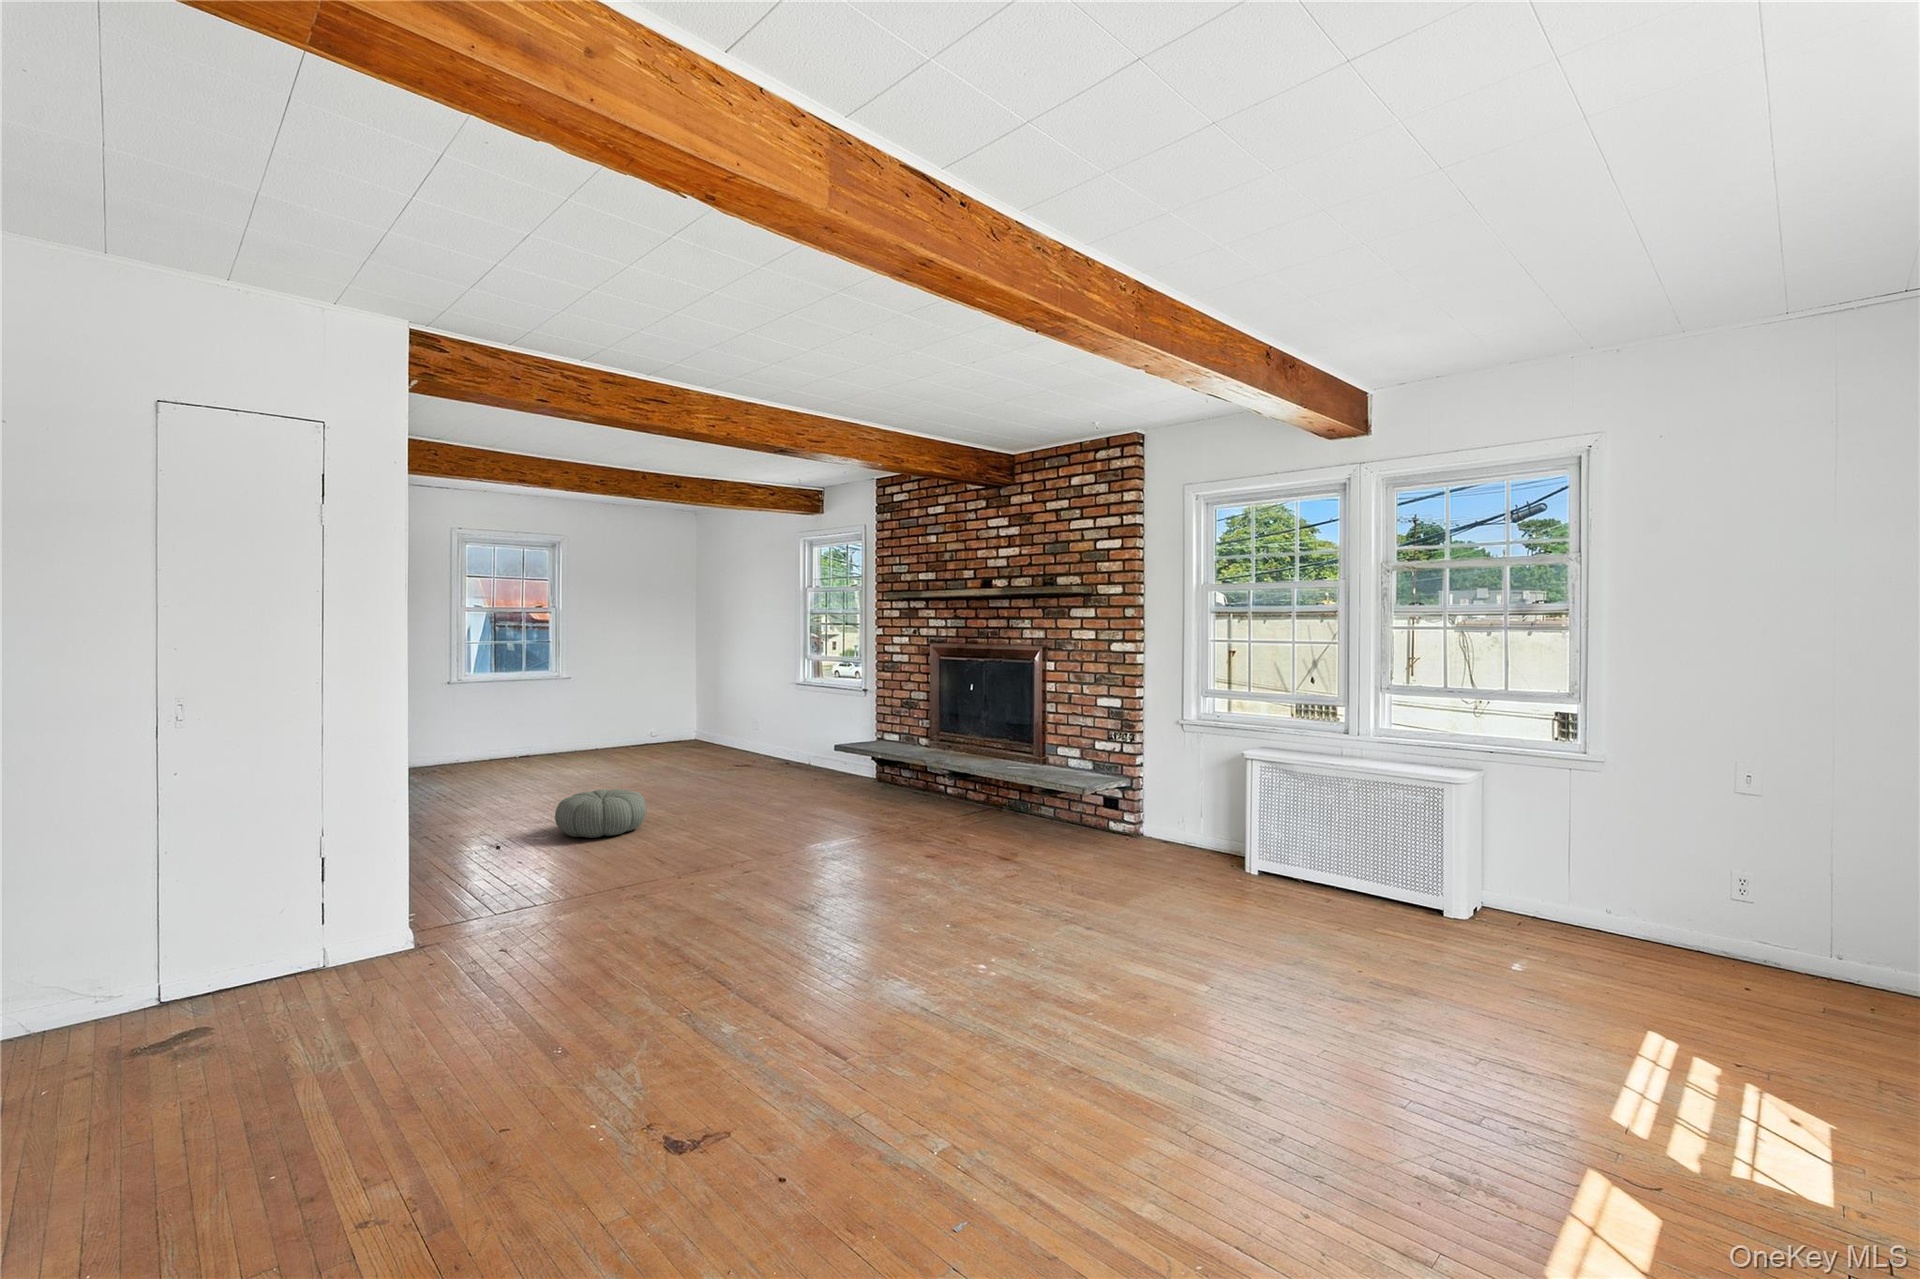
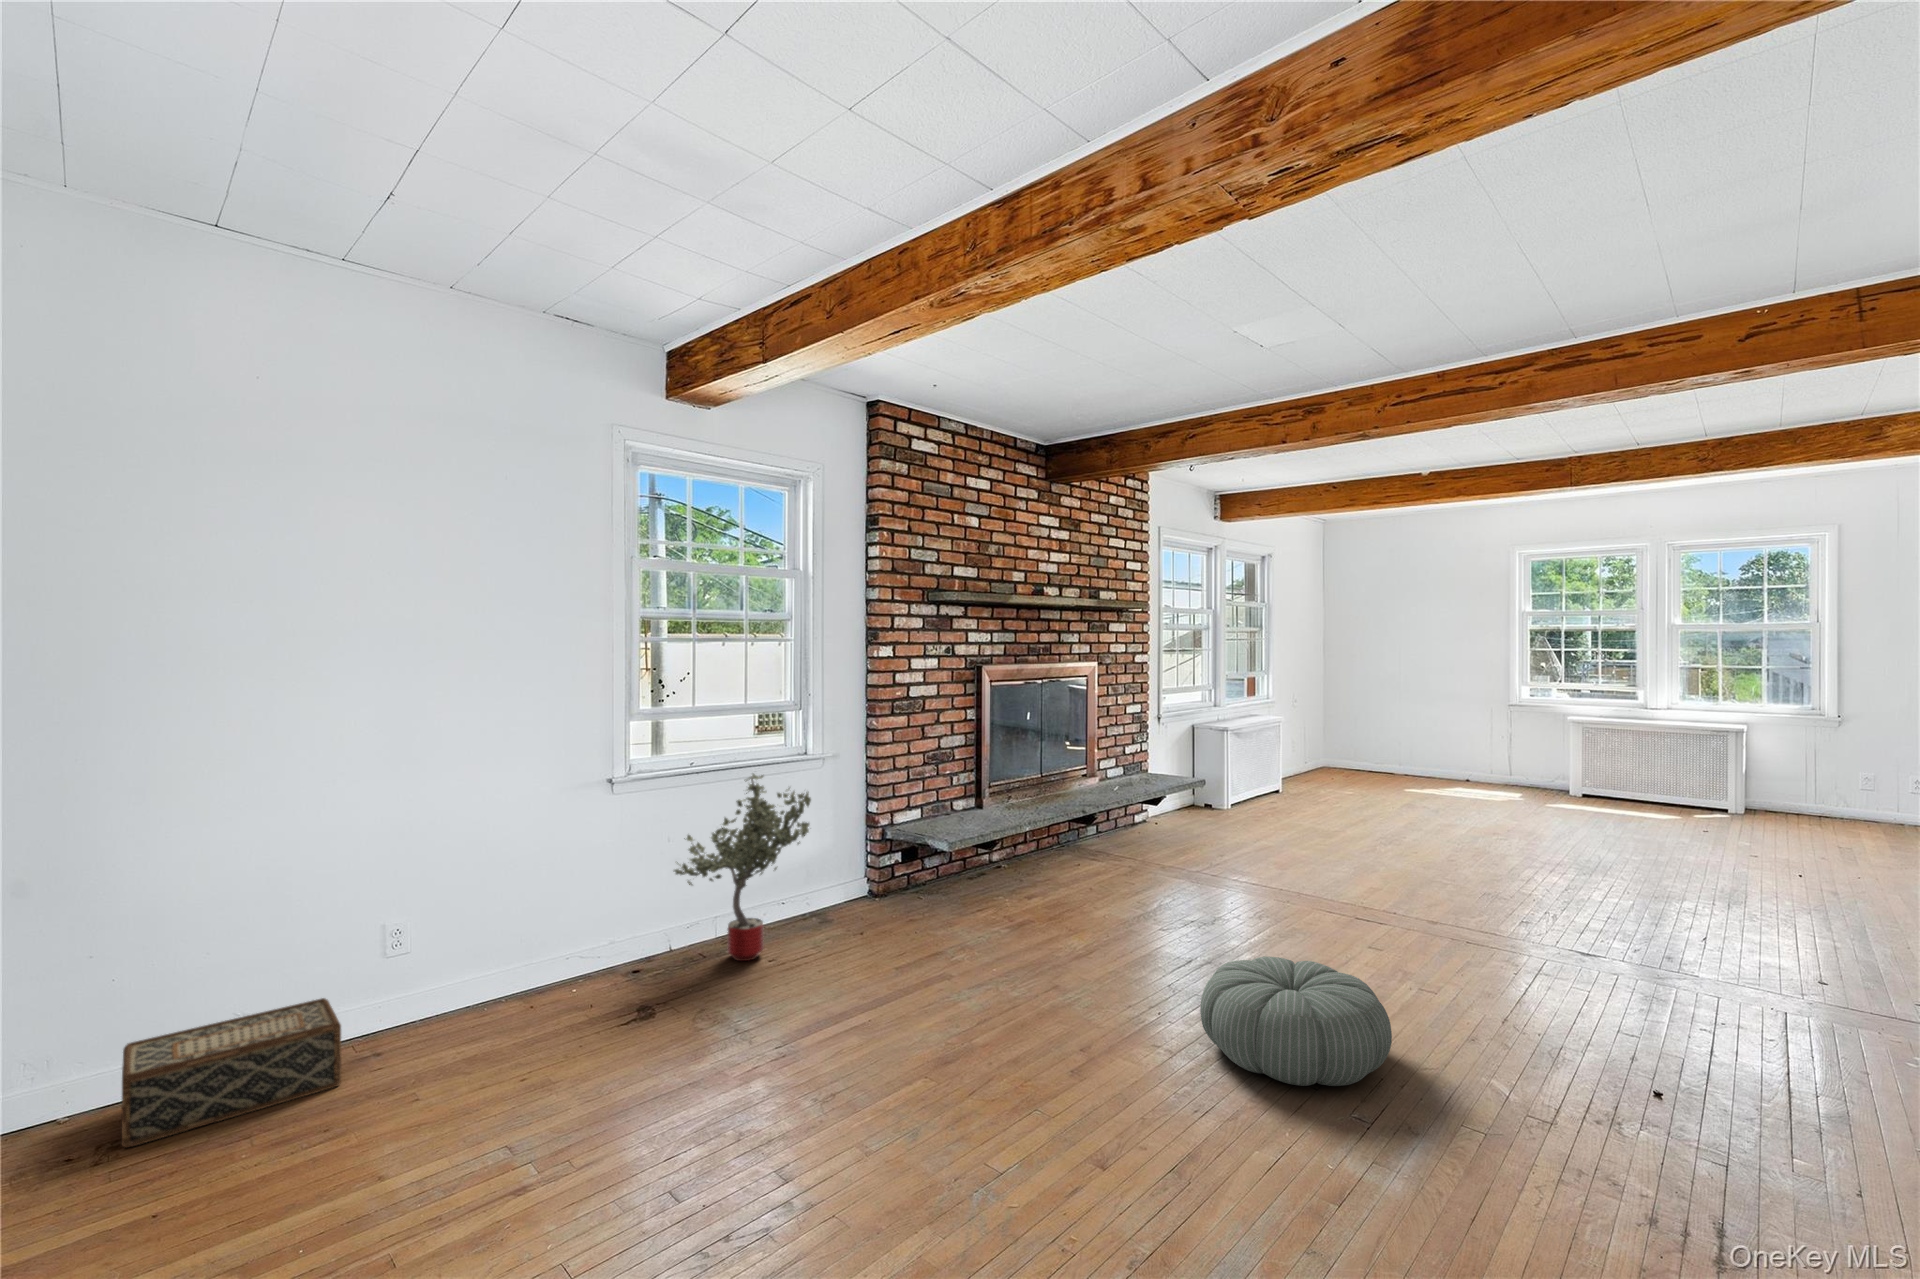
potted tree: none [775,690,824,775] -> present [674,774,811,961]
woven basket: none [695,732,740,758] -> present [122,998,341,1148]

